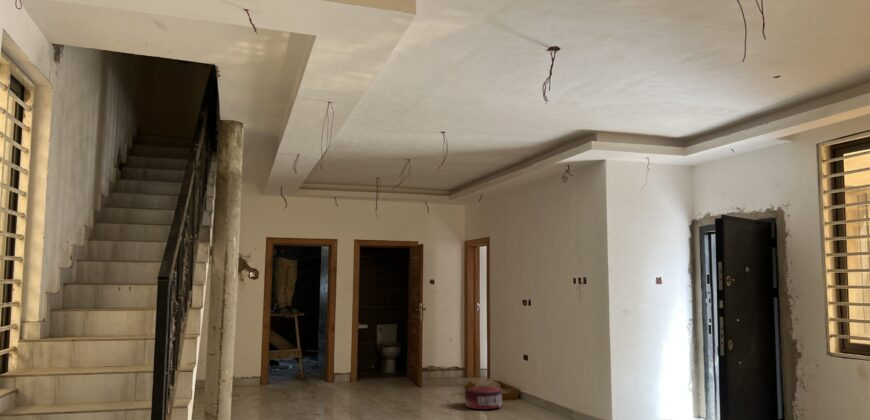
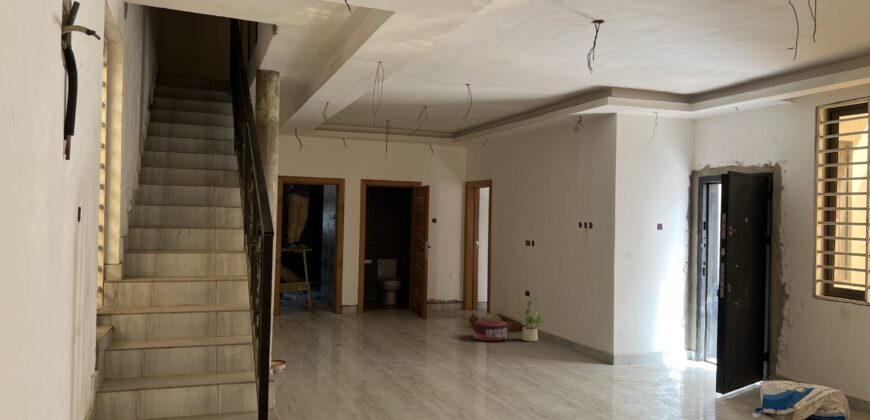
potted plant: none [518,364,541,409] -> present [522,301,543,341]

